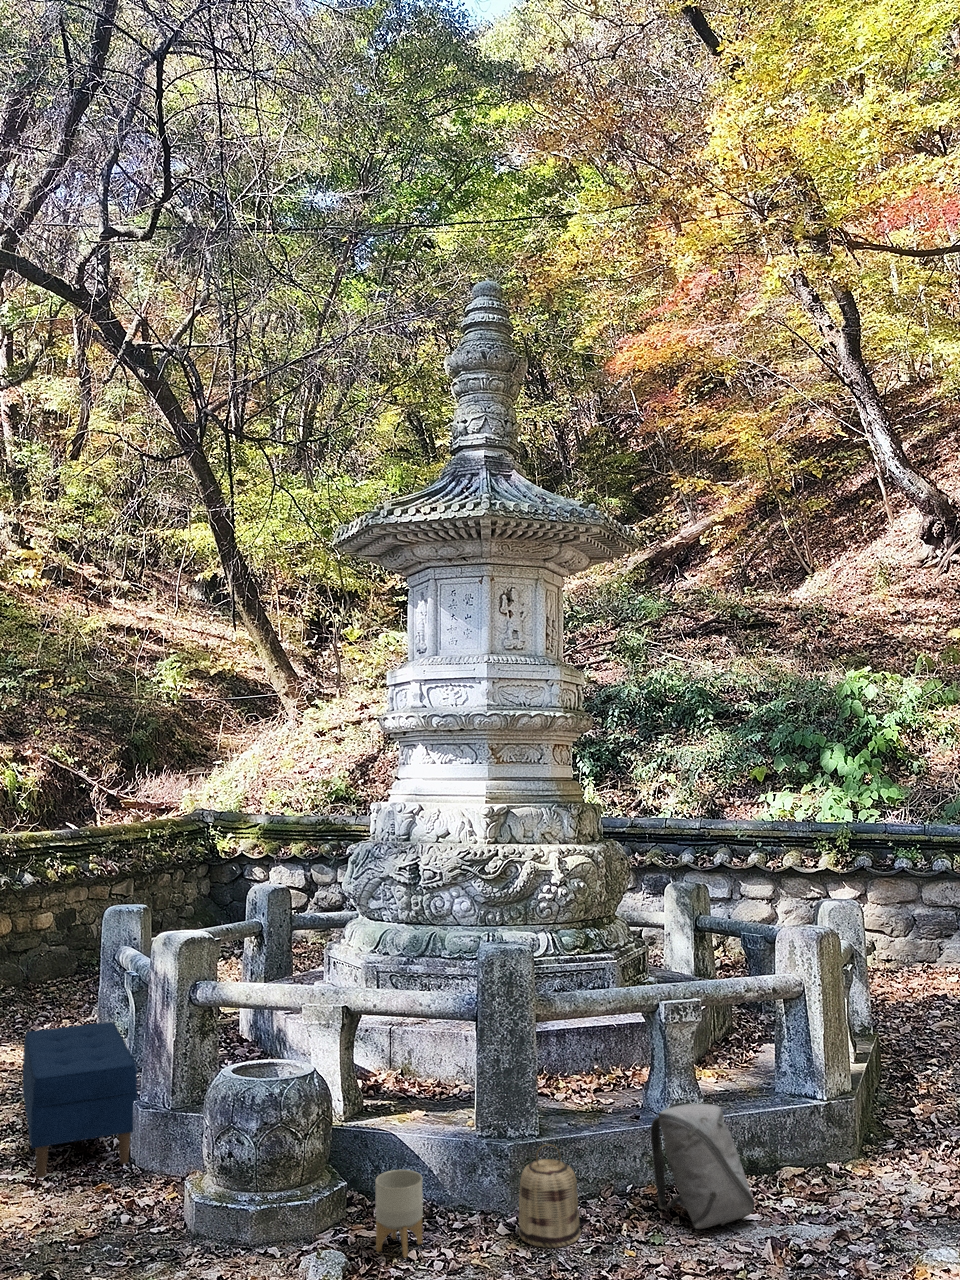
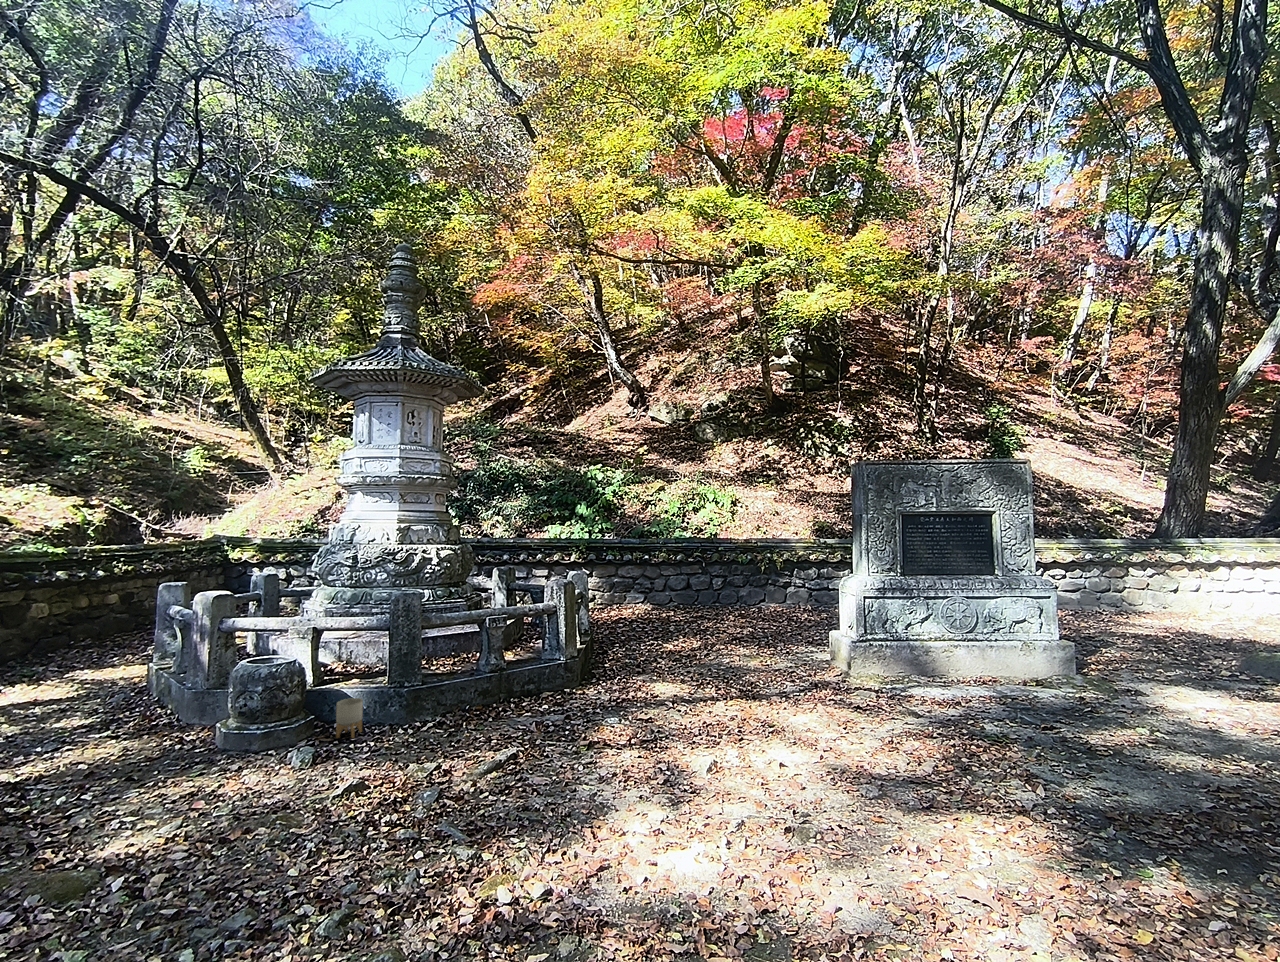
bench: present [23,1022,138,1178] -> none [84,654,178,741]
backpack: present [651,1103,755,1229] -> none [480,655,527,708]
basket: present [518,1144,581,1248] -> none [413,678,445,724]

